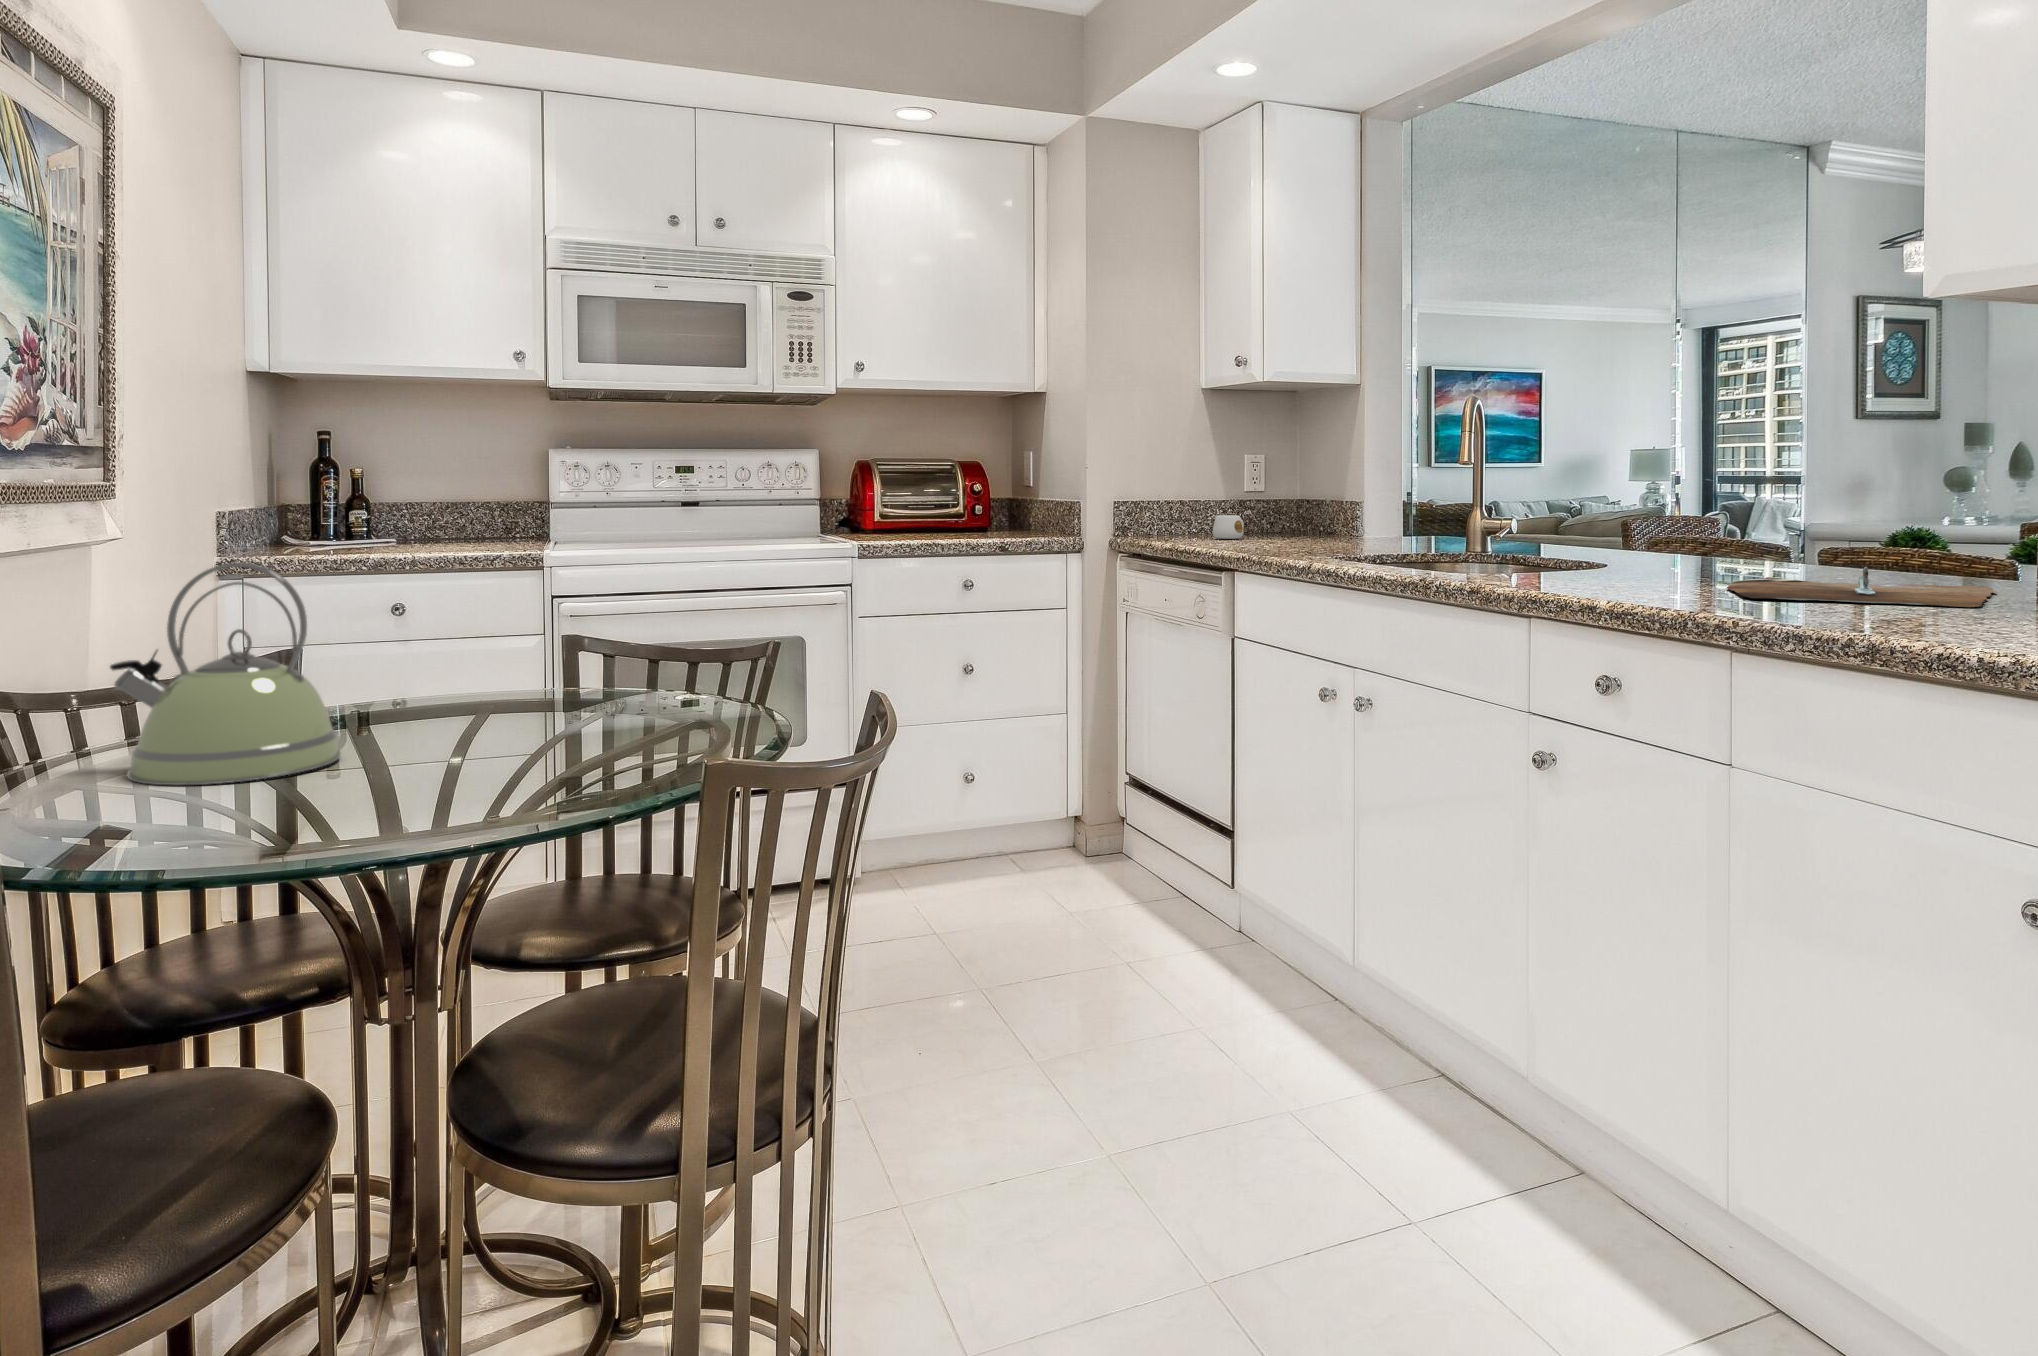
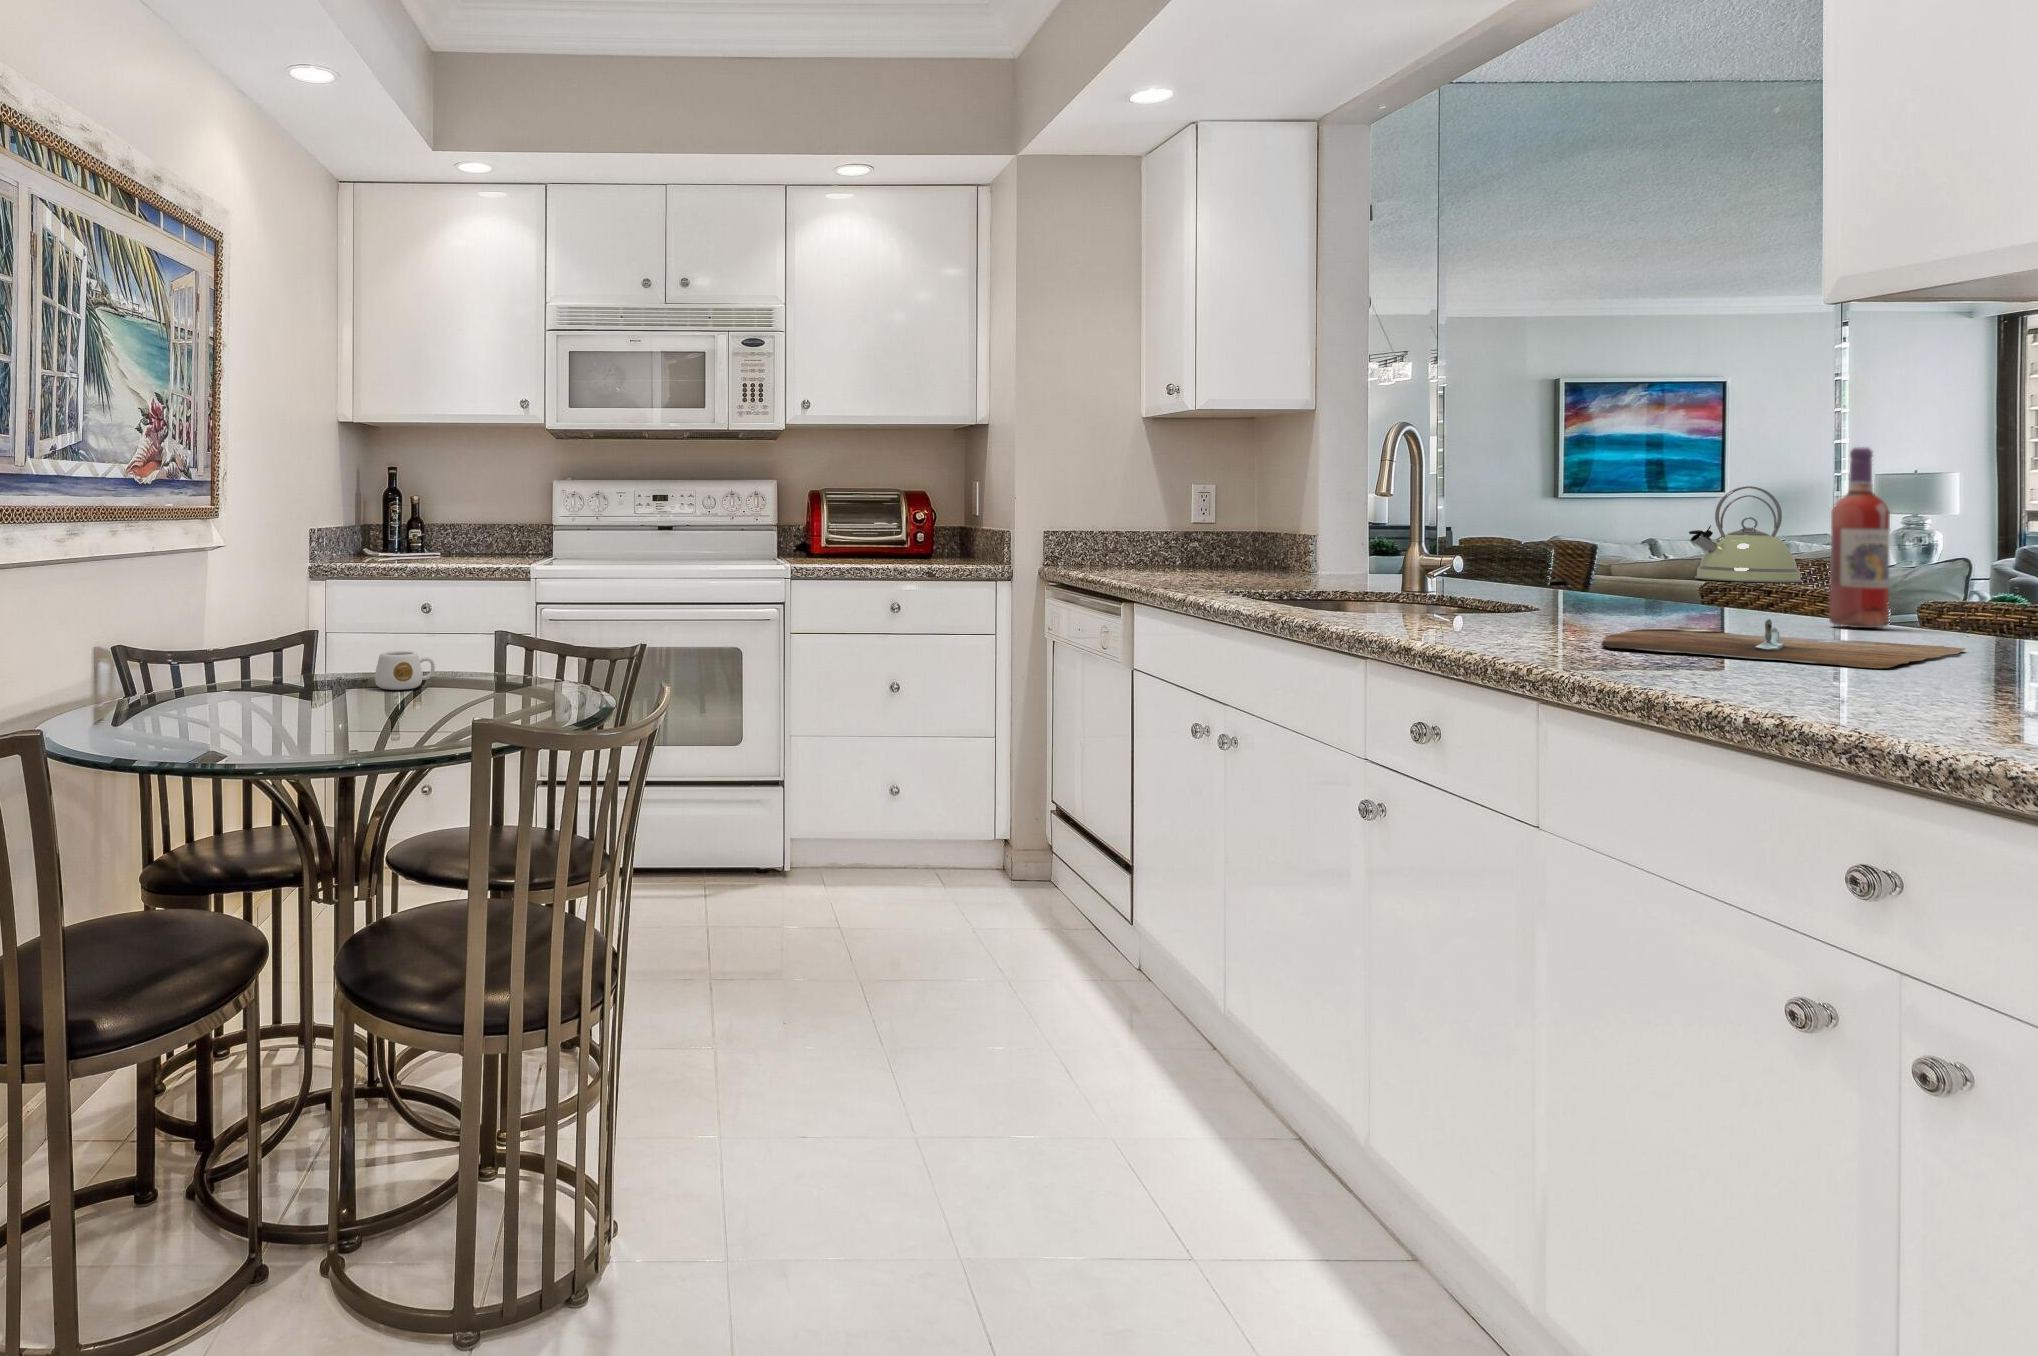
wine bottle: none [1857,415,1902,573] -> present [1829,447,1890,628]
mug: present [1213,515,1244,539] -> present [375,651,435,690]
kettle: present [110,562,341,785] -> present [1689,486,1802,583]

